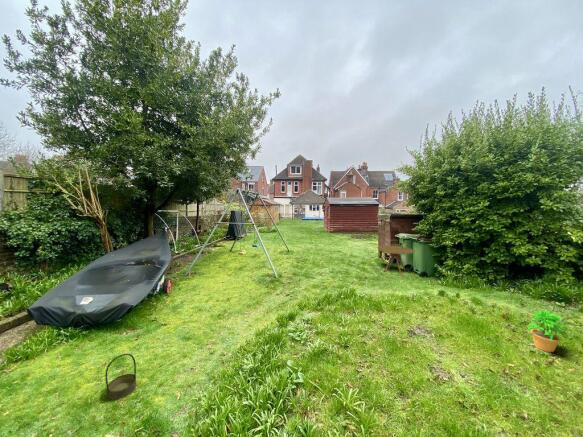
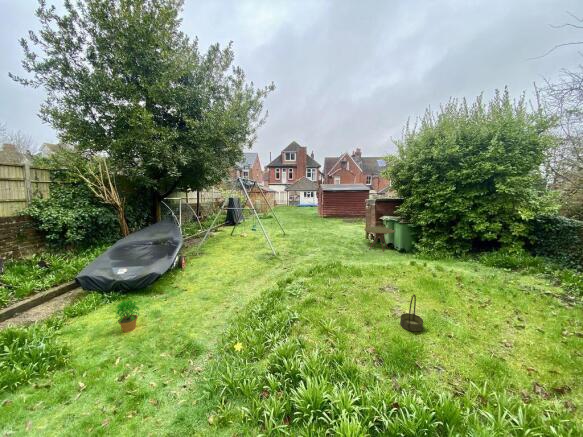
potted plant: present [528,310,566,352] -> present [115,301,139,332]
basket: present [105,354,137,400] -> present [400,295,423,331]

